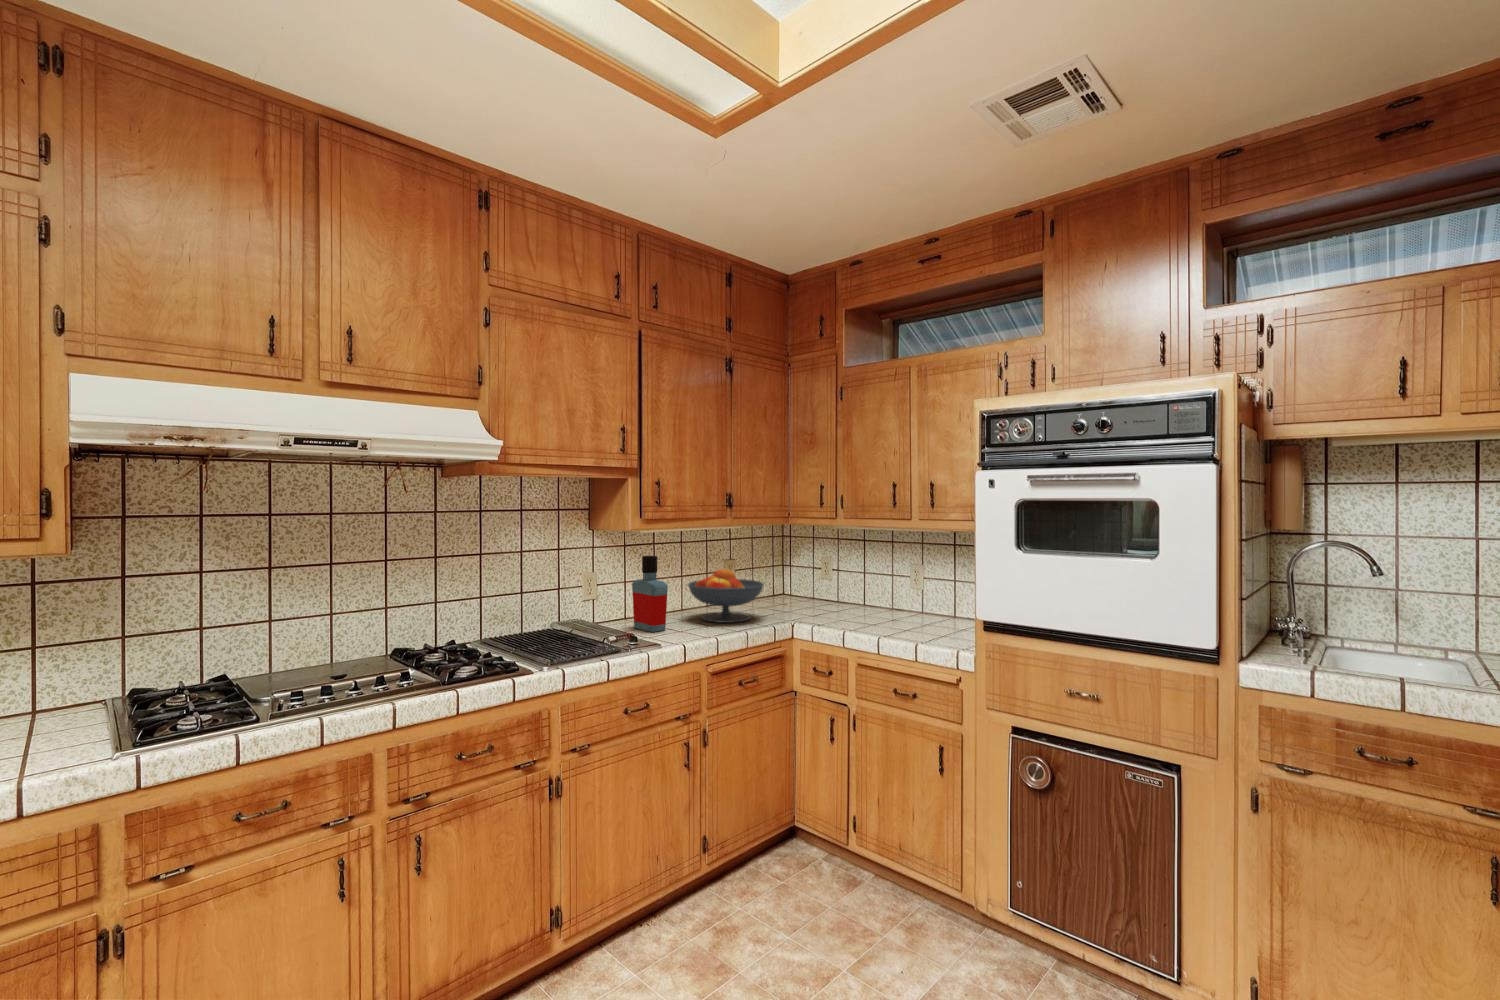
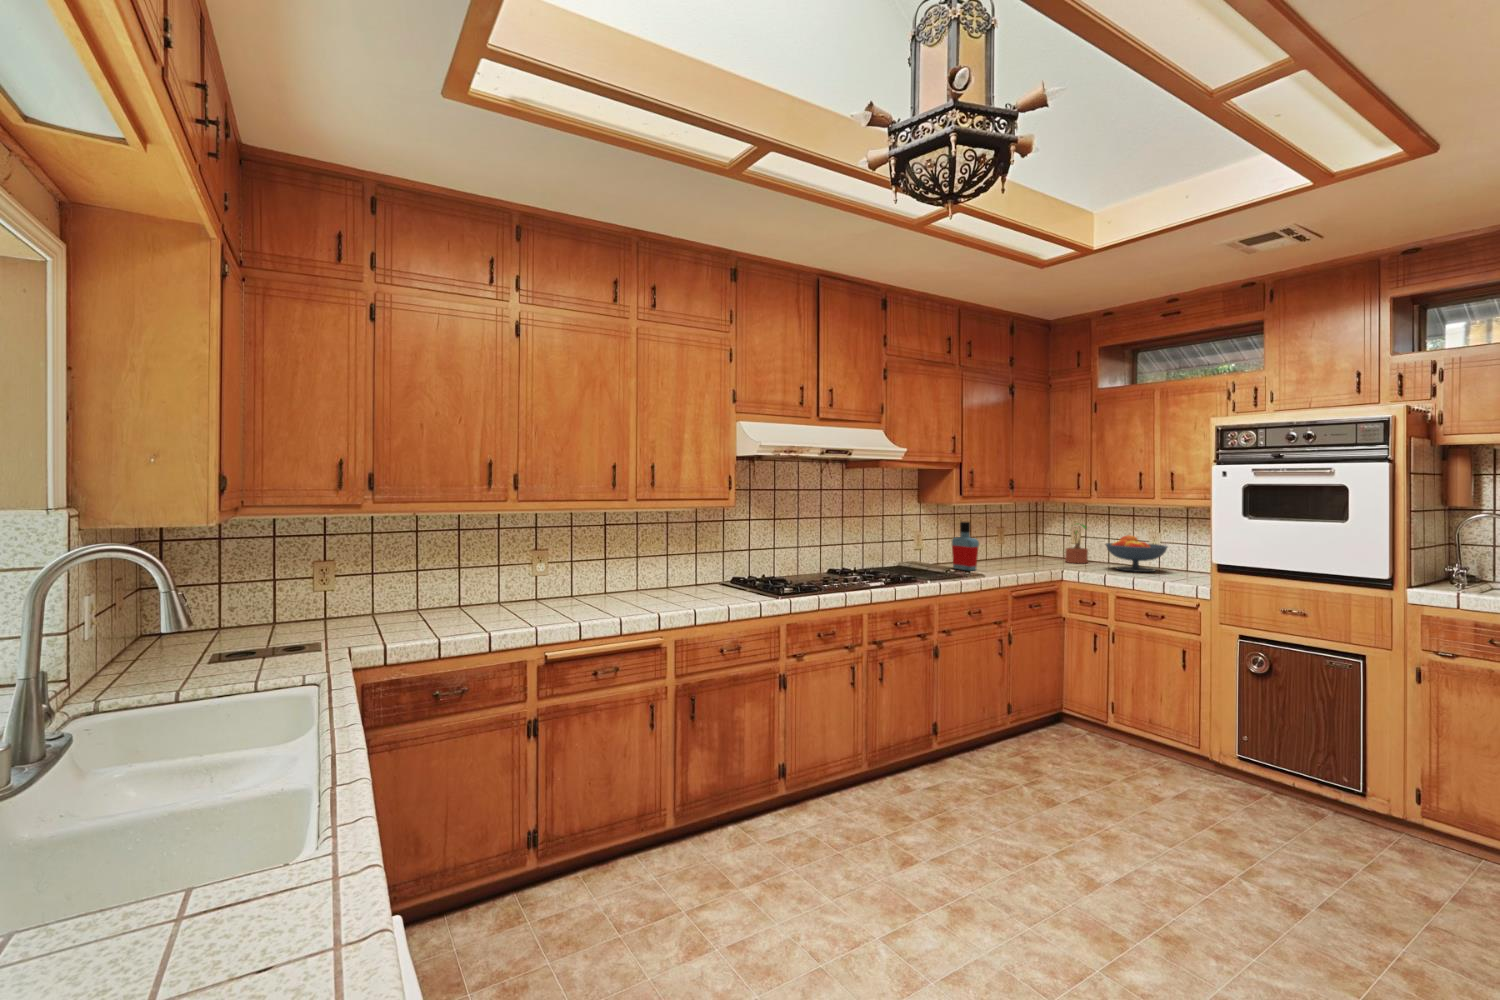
potted plant: none [810,552,838,608] -> present [1065,524,1088,563]
fruit bowl: present [688,569,764,623] -> present [1106,535,1167,572]

